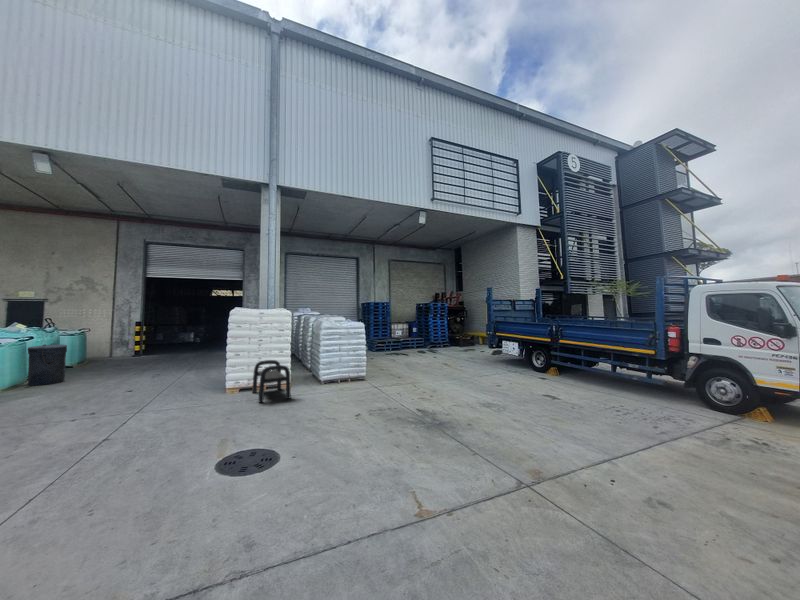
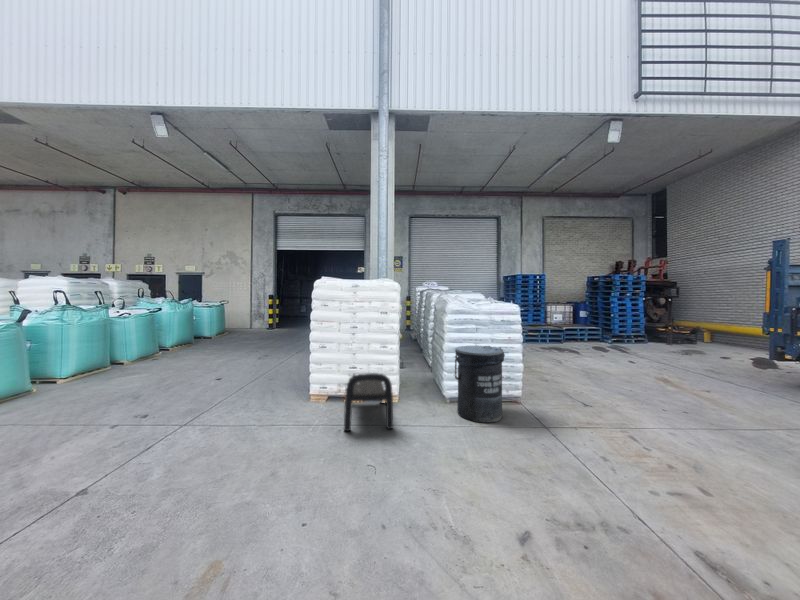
trash can: present [28,344,67,385] -> present [455,346,505,423]

